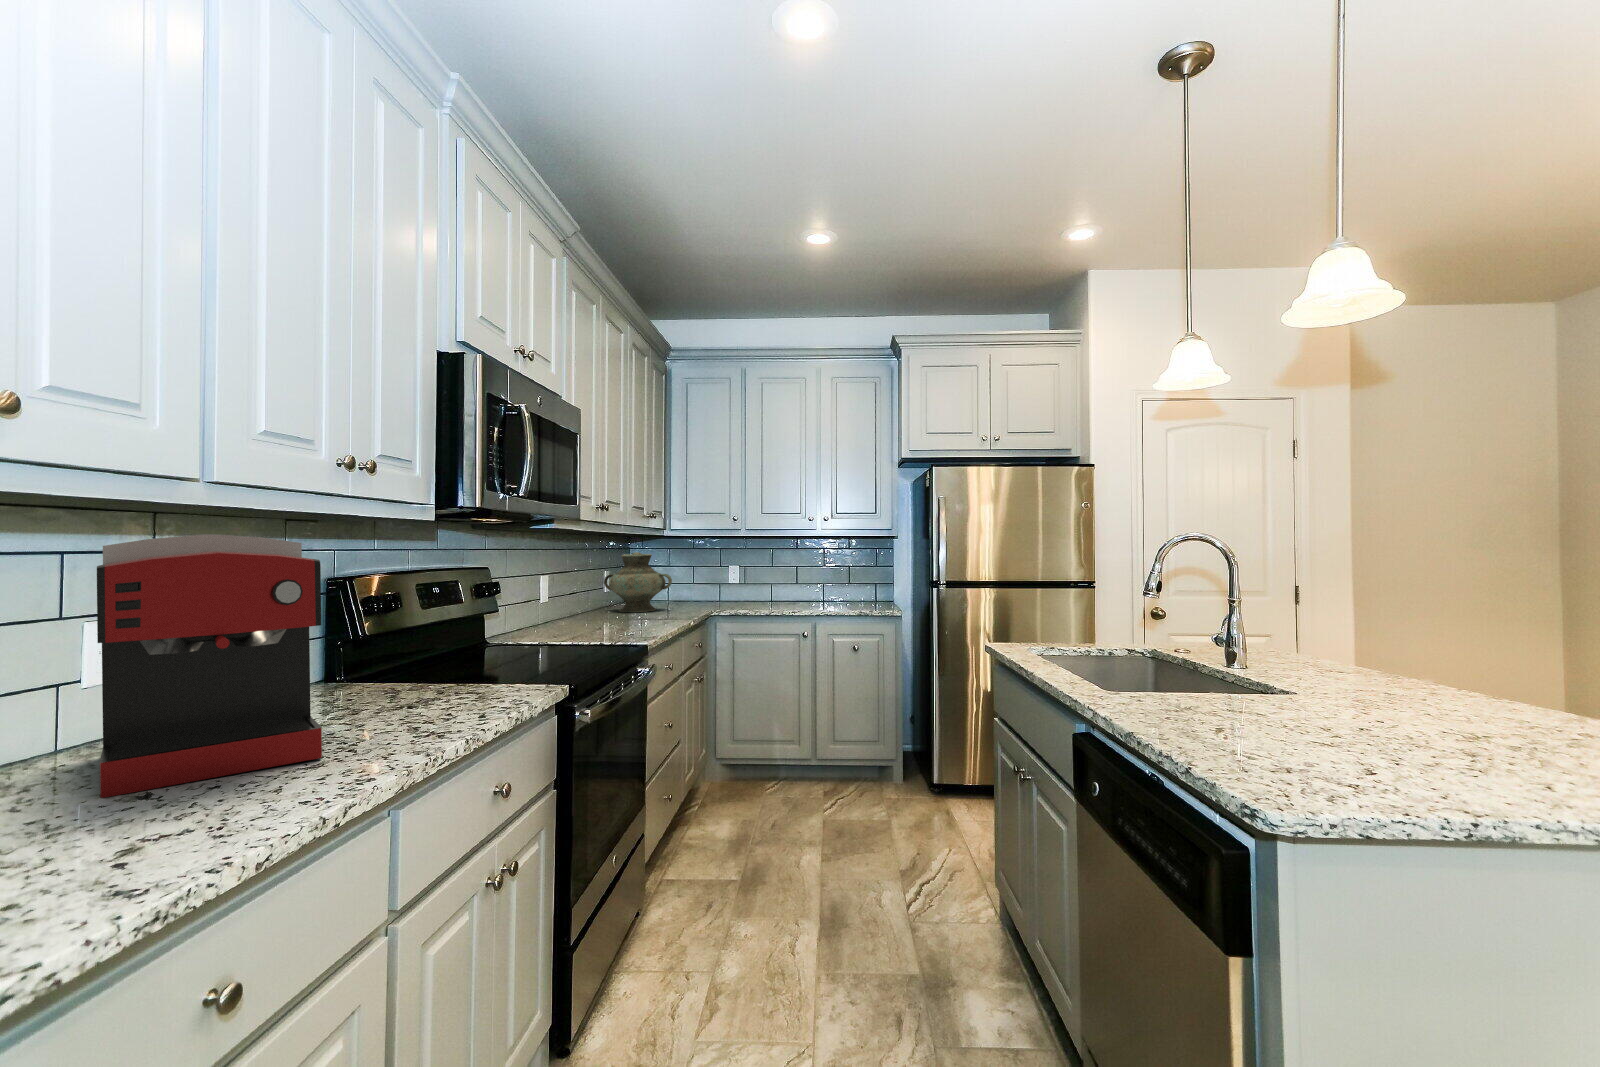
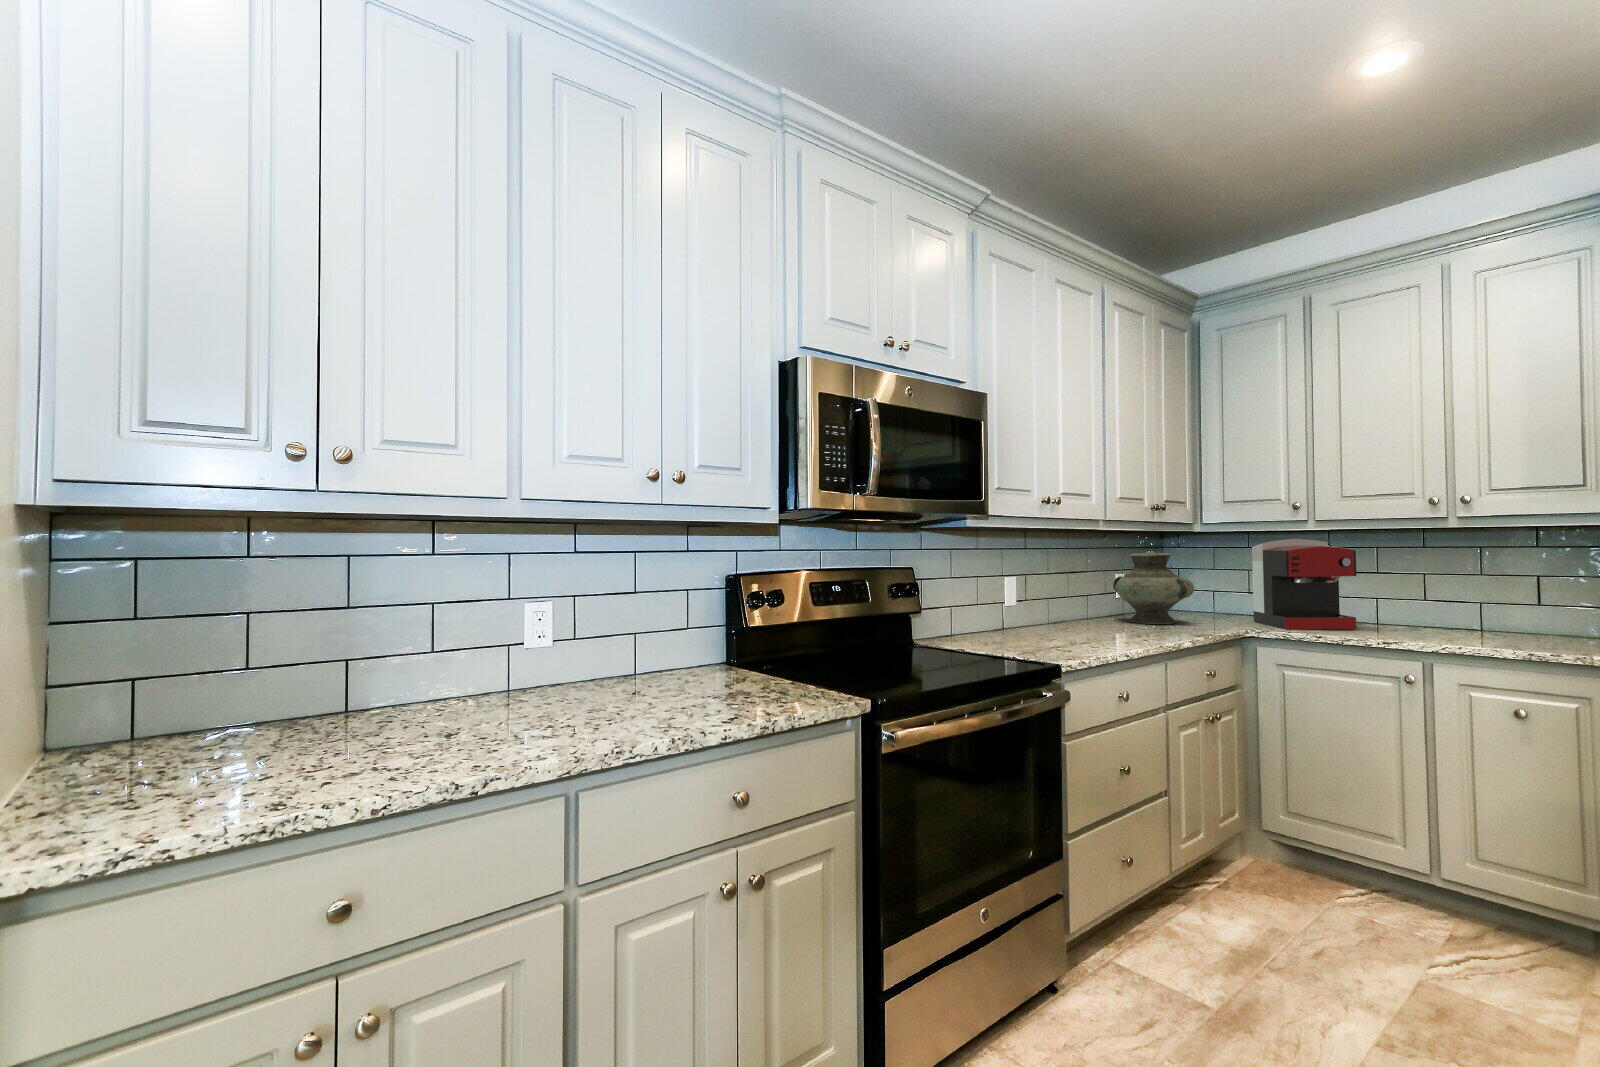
coffee maker: present [97,534,322,798] -> present [1252,539,1356,630]

